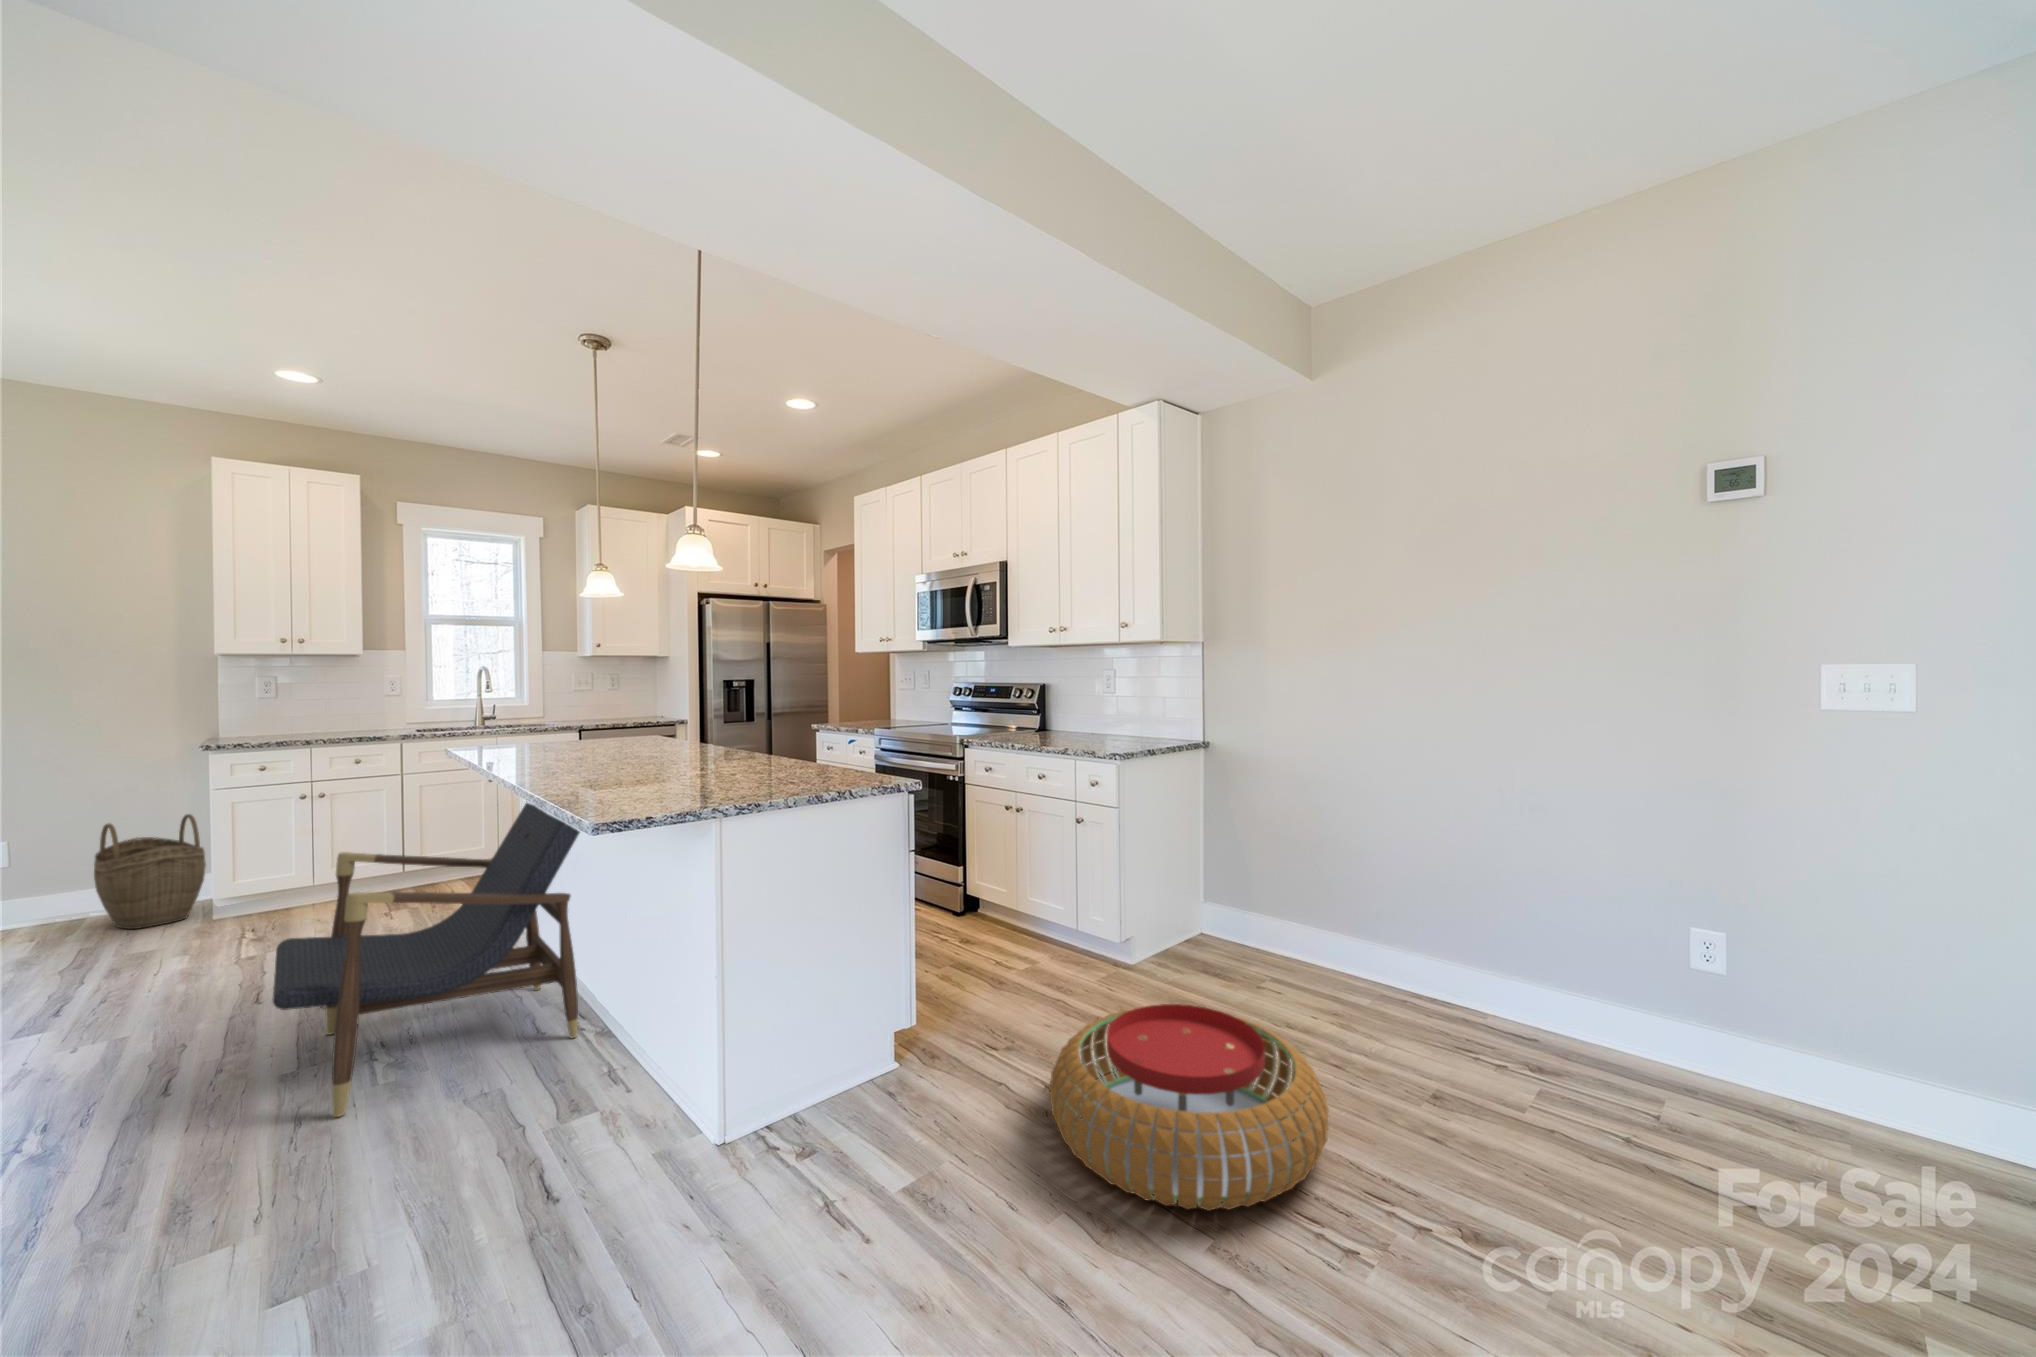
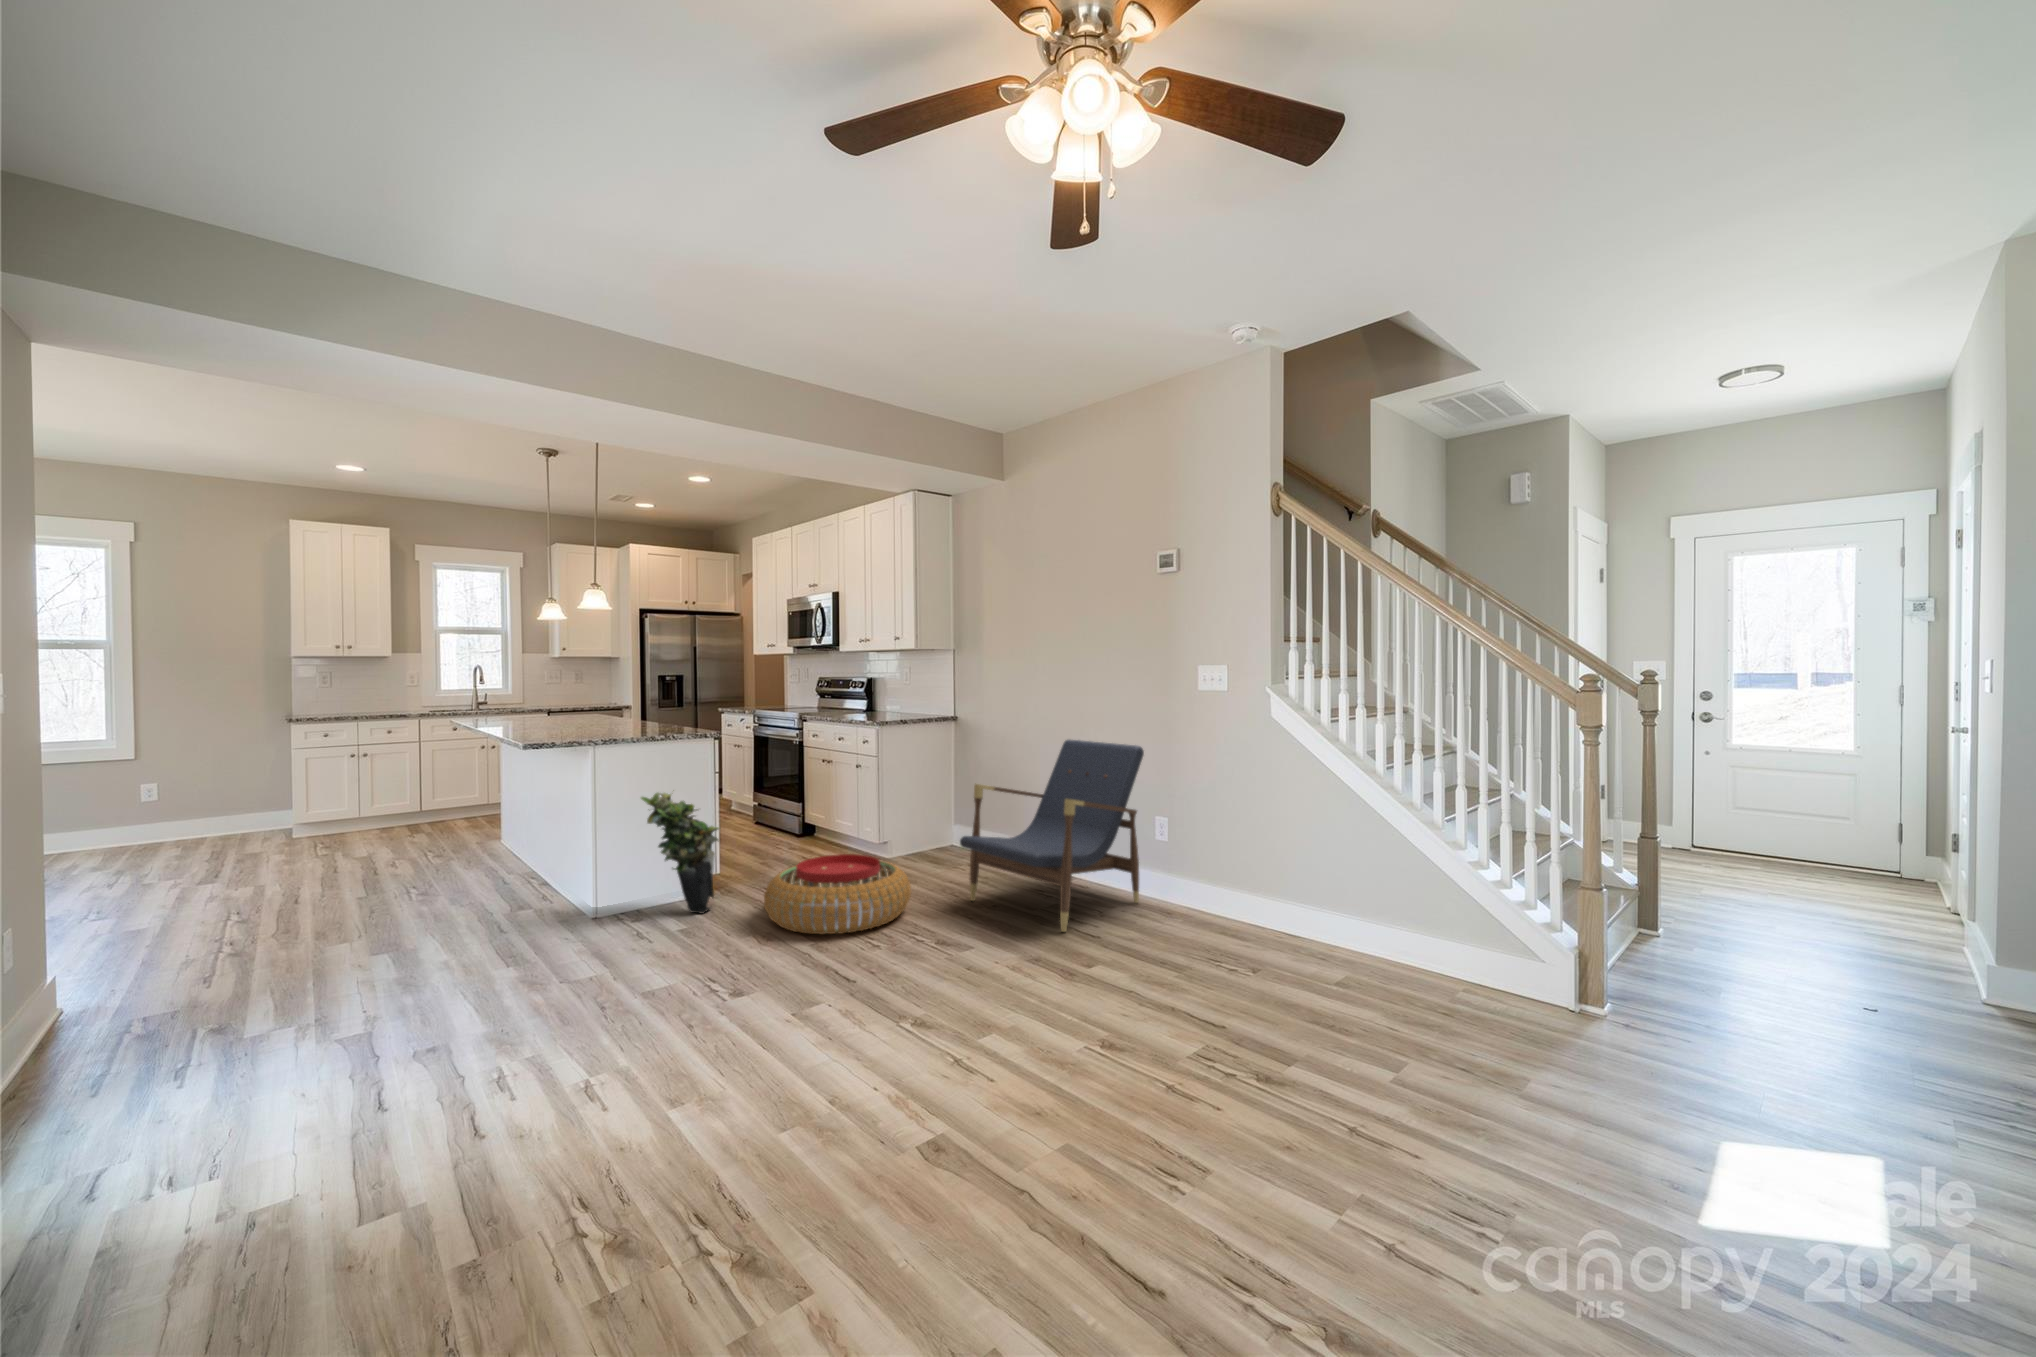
lounge chair: present [273,803,580,1117] -> present [960,740,1144,932]
woven basket: present [94,814,206,929] -> none [217,766,288,841]
potted plant: none [805,890,947,1130] -> present [641,793,719,914]

